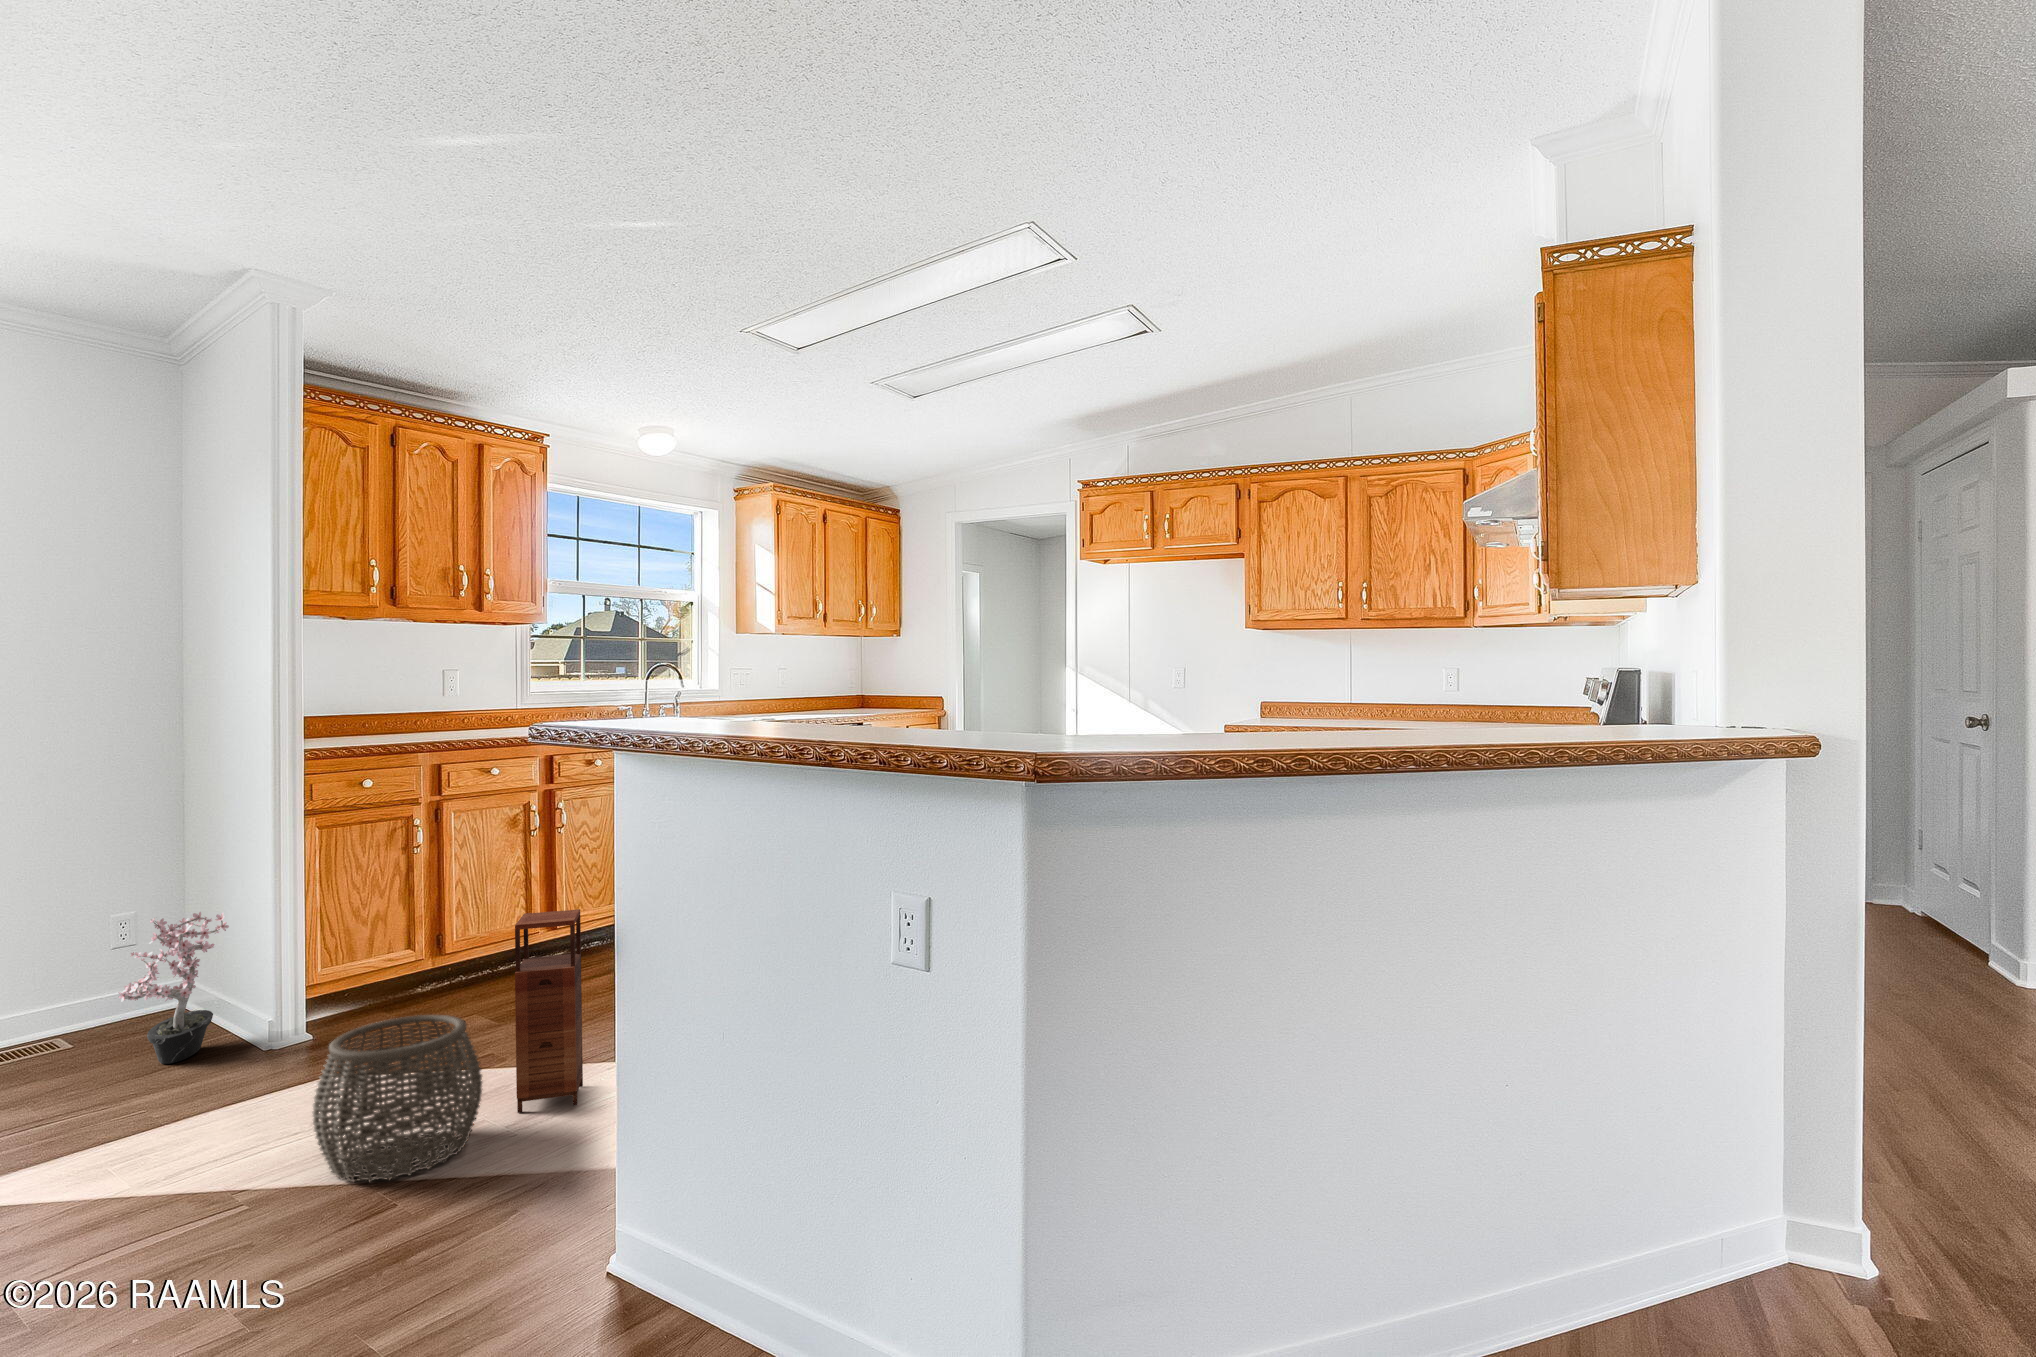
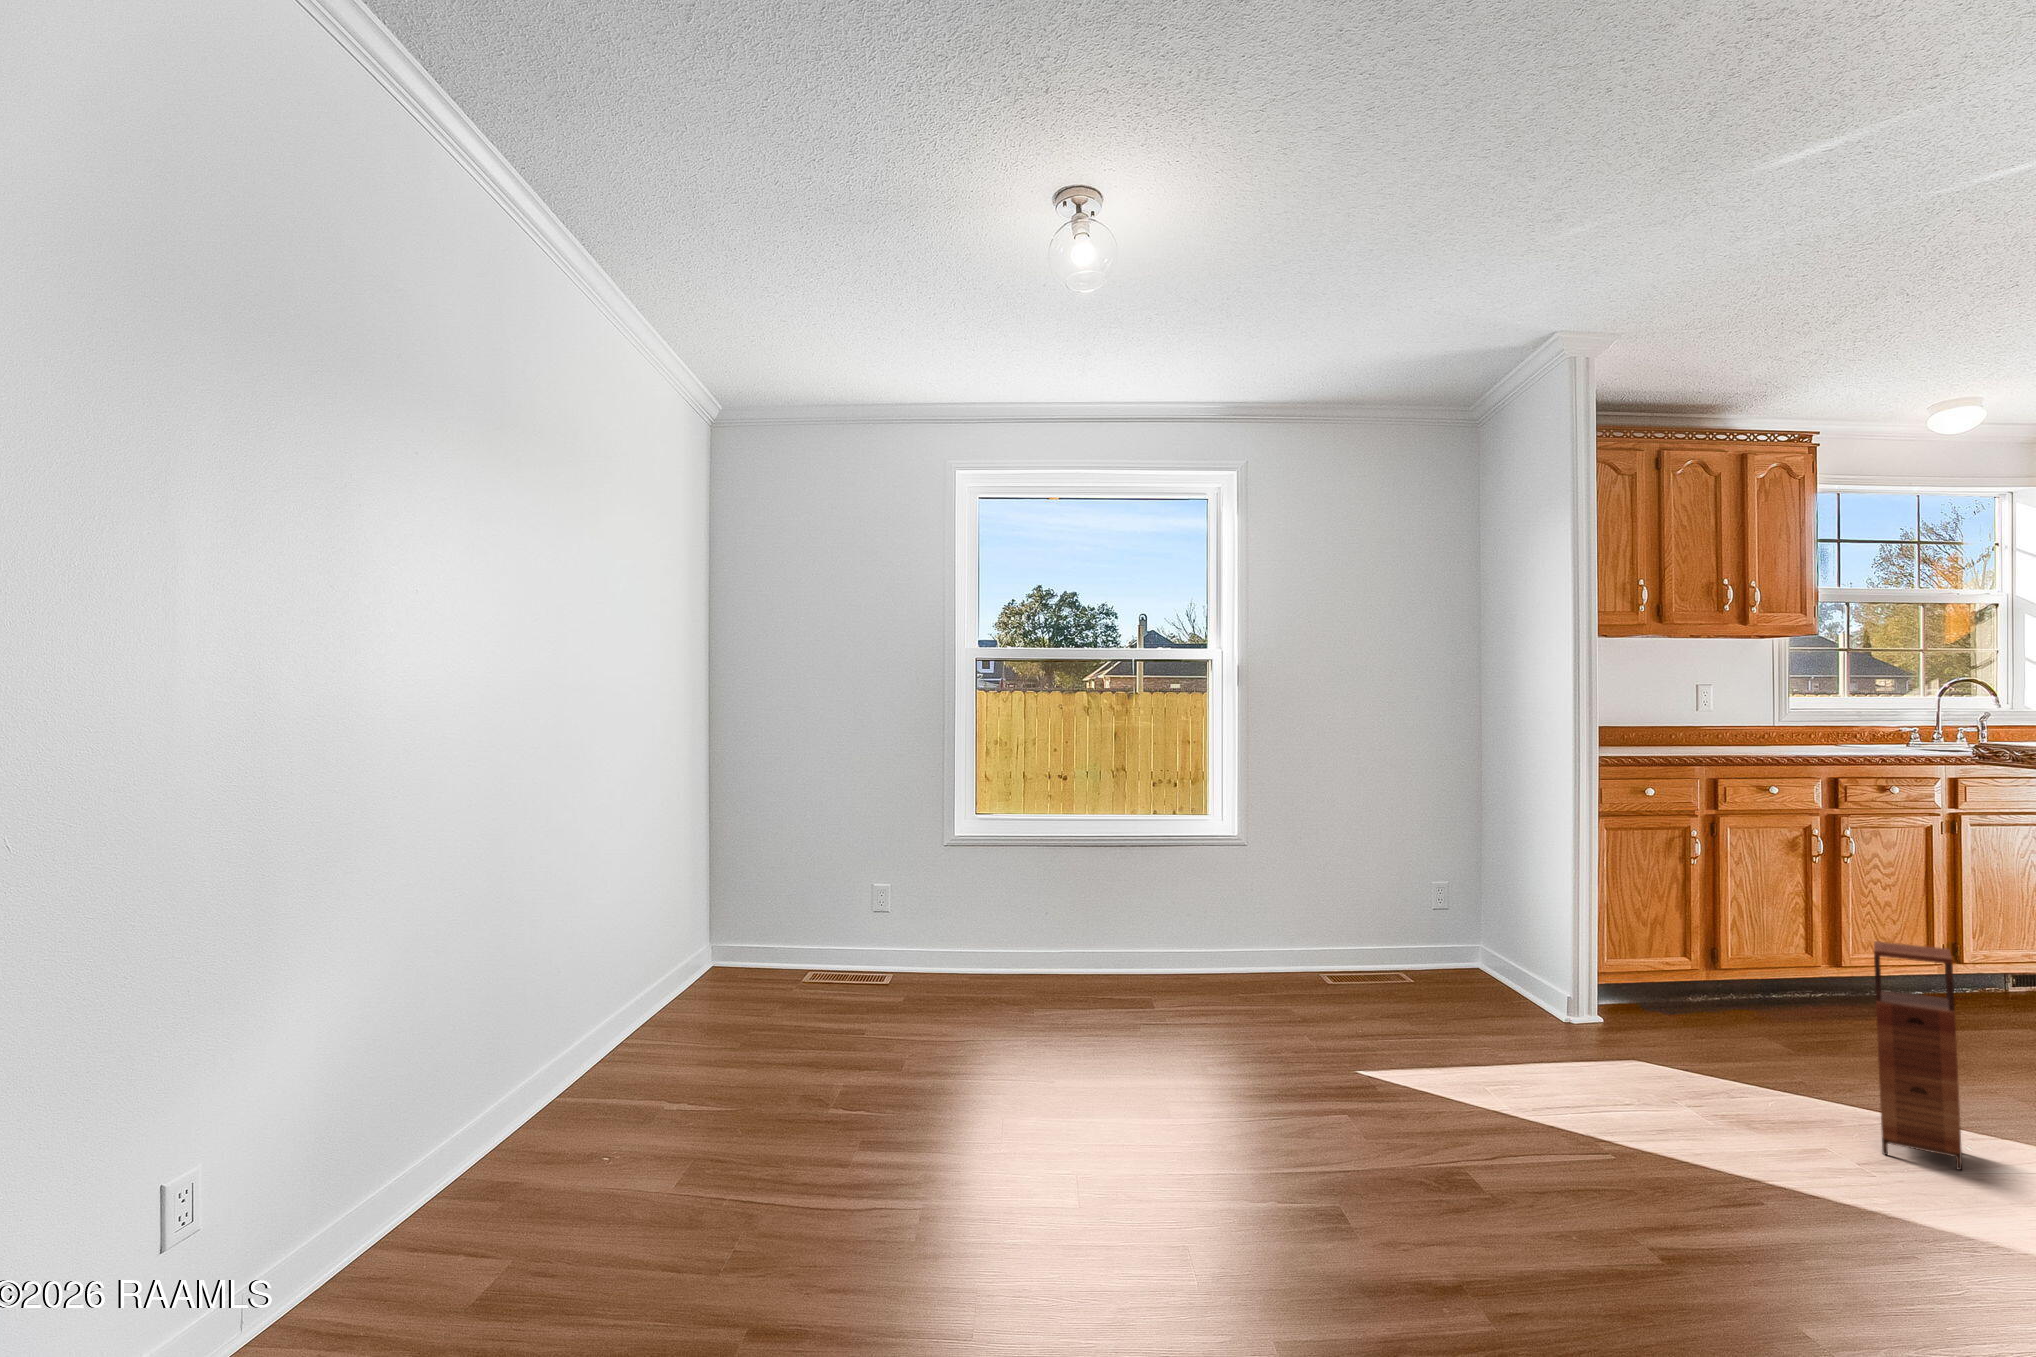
potted plant: present [118,912,229,1064] -> none [1458,881,1548,1009]
woven basket: present [312,1015,482,1182] -> none [1677,1016,1854,1177]

